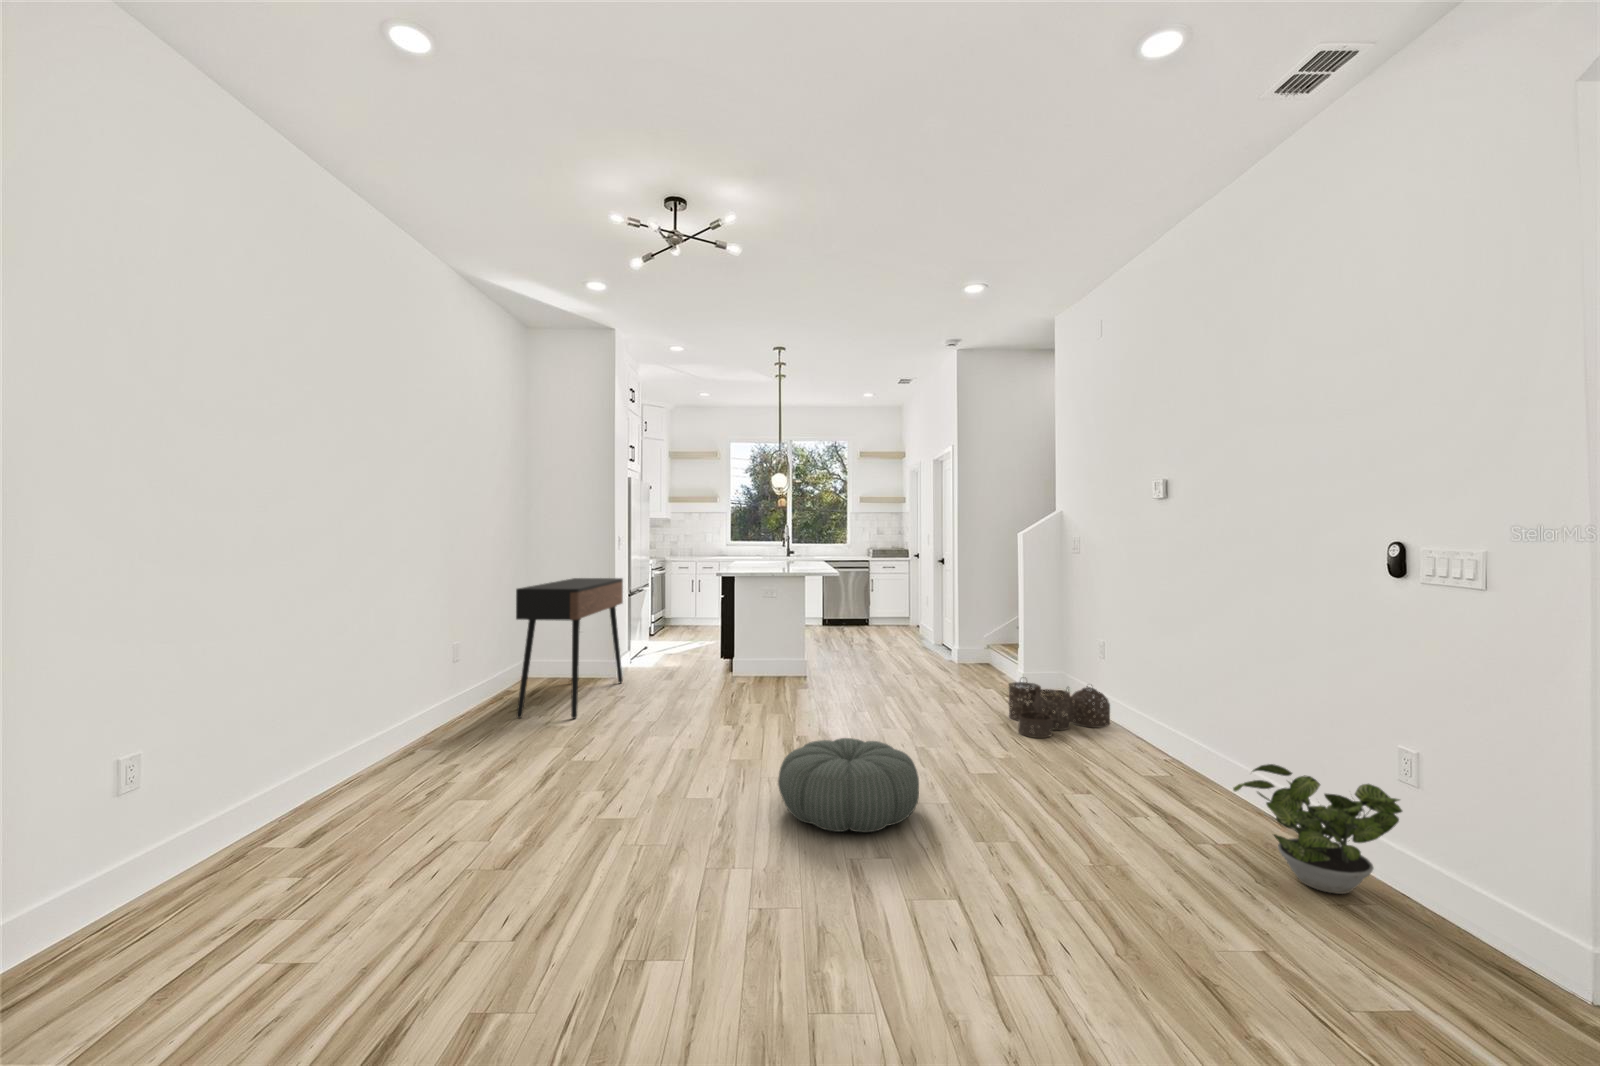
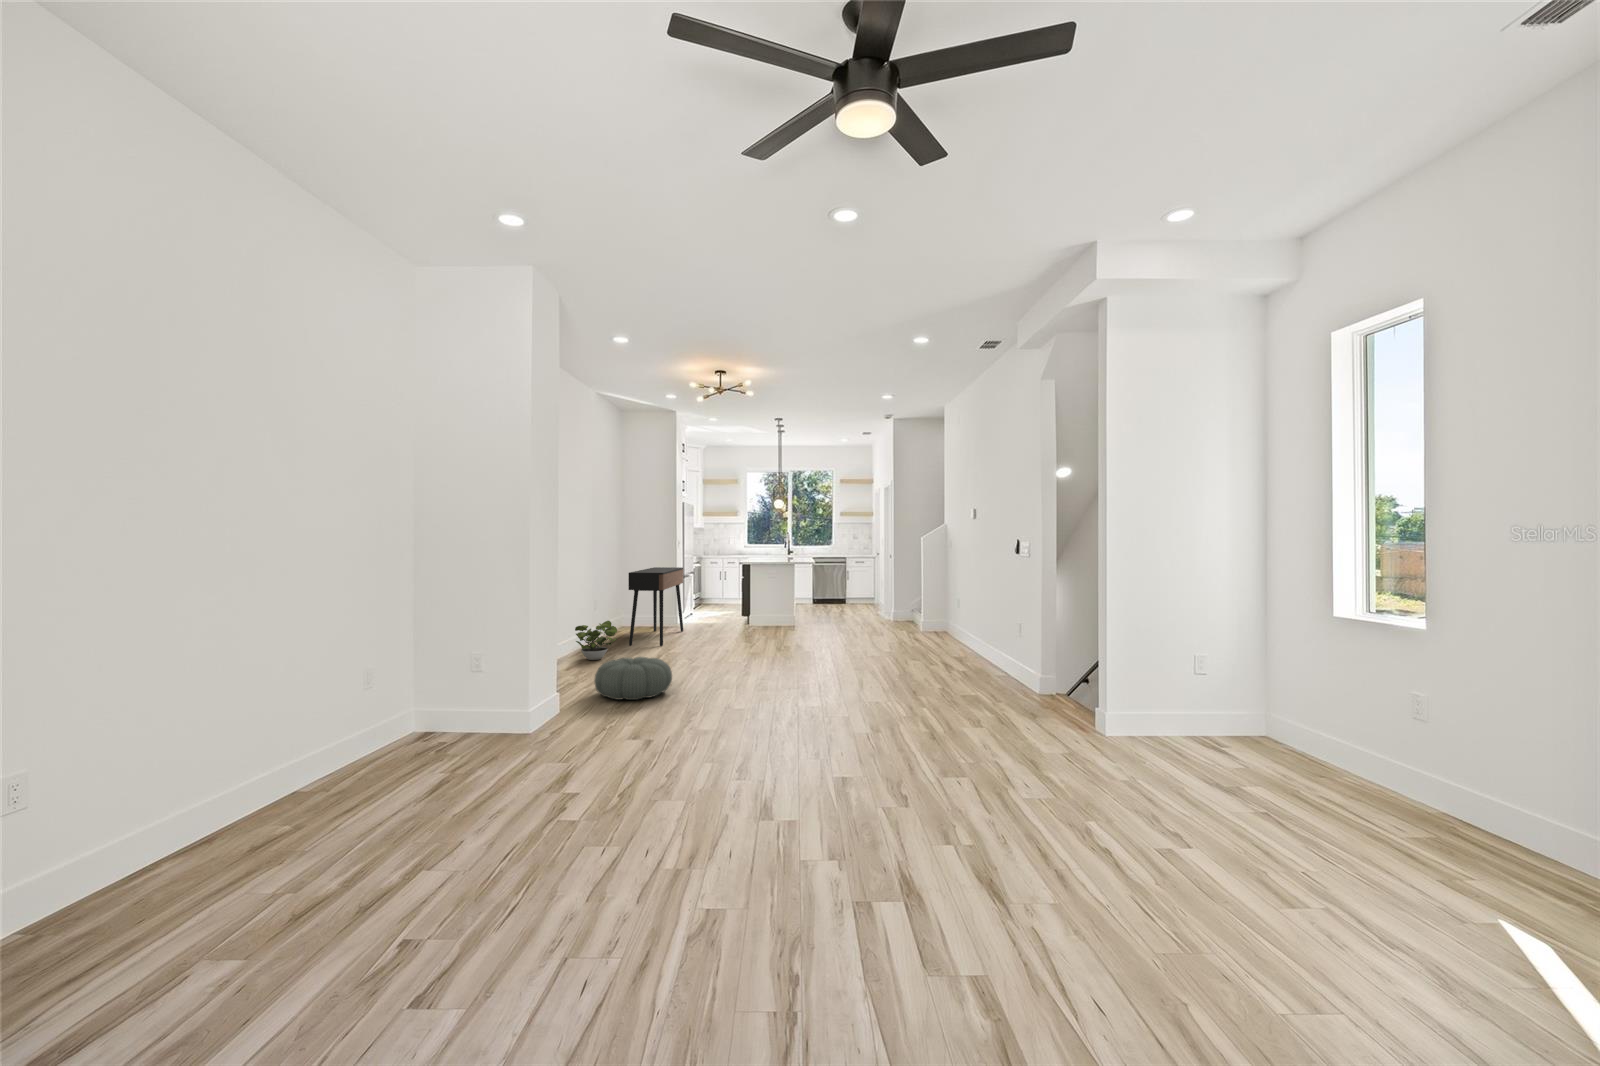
woven basket: present [1009,682,1110,738] -> none [908,623,963,653]
pouf: present [778,738,919,832] -> present [594,657,672,700]
potted plant: present [1233,764,1402,894] -> present [575,621,617,660]

